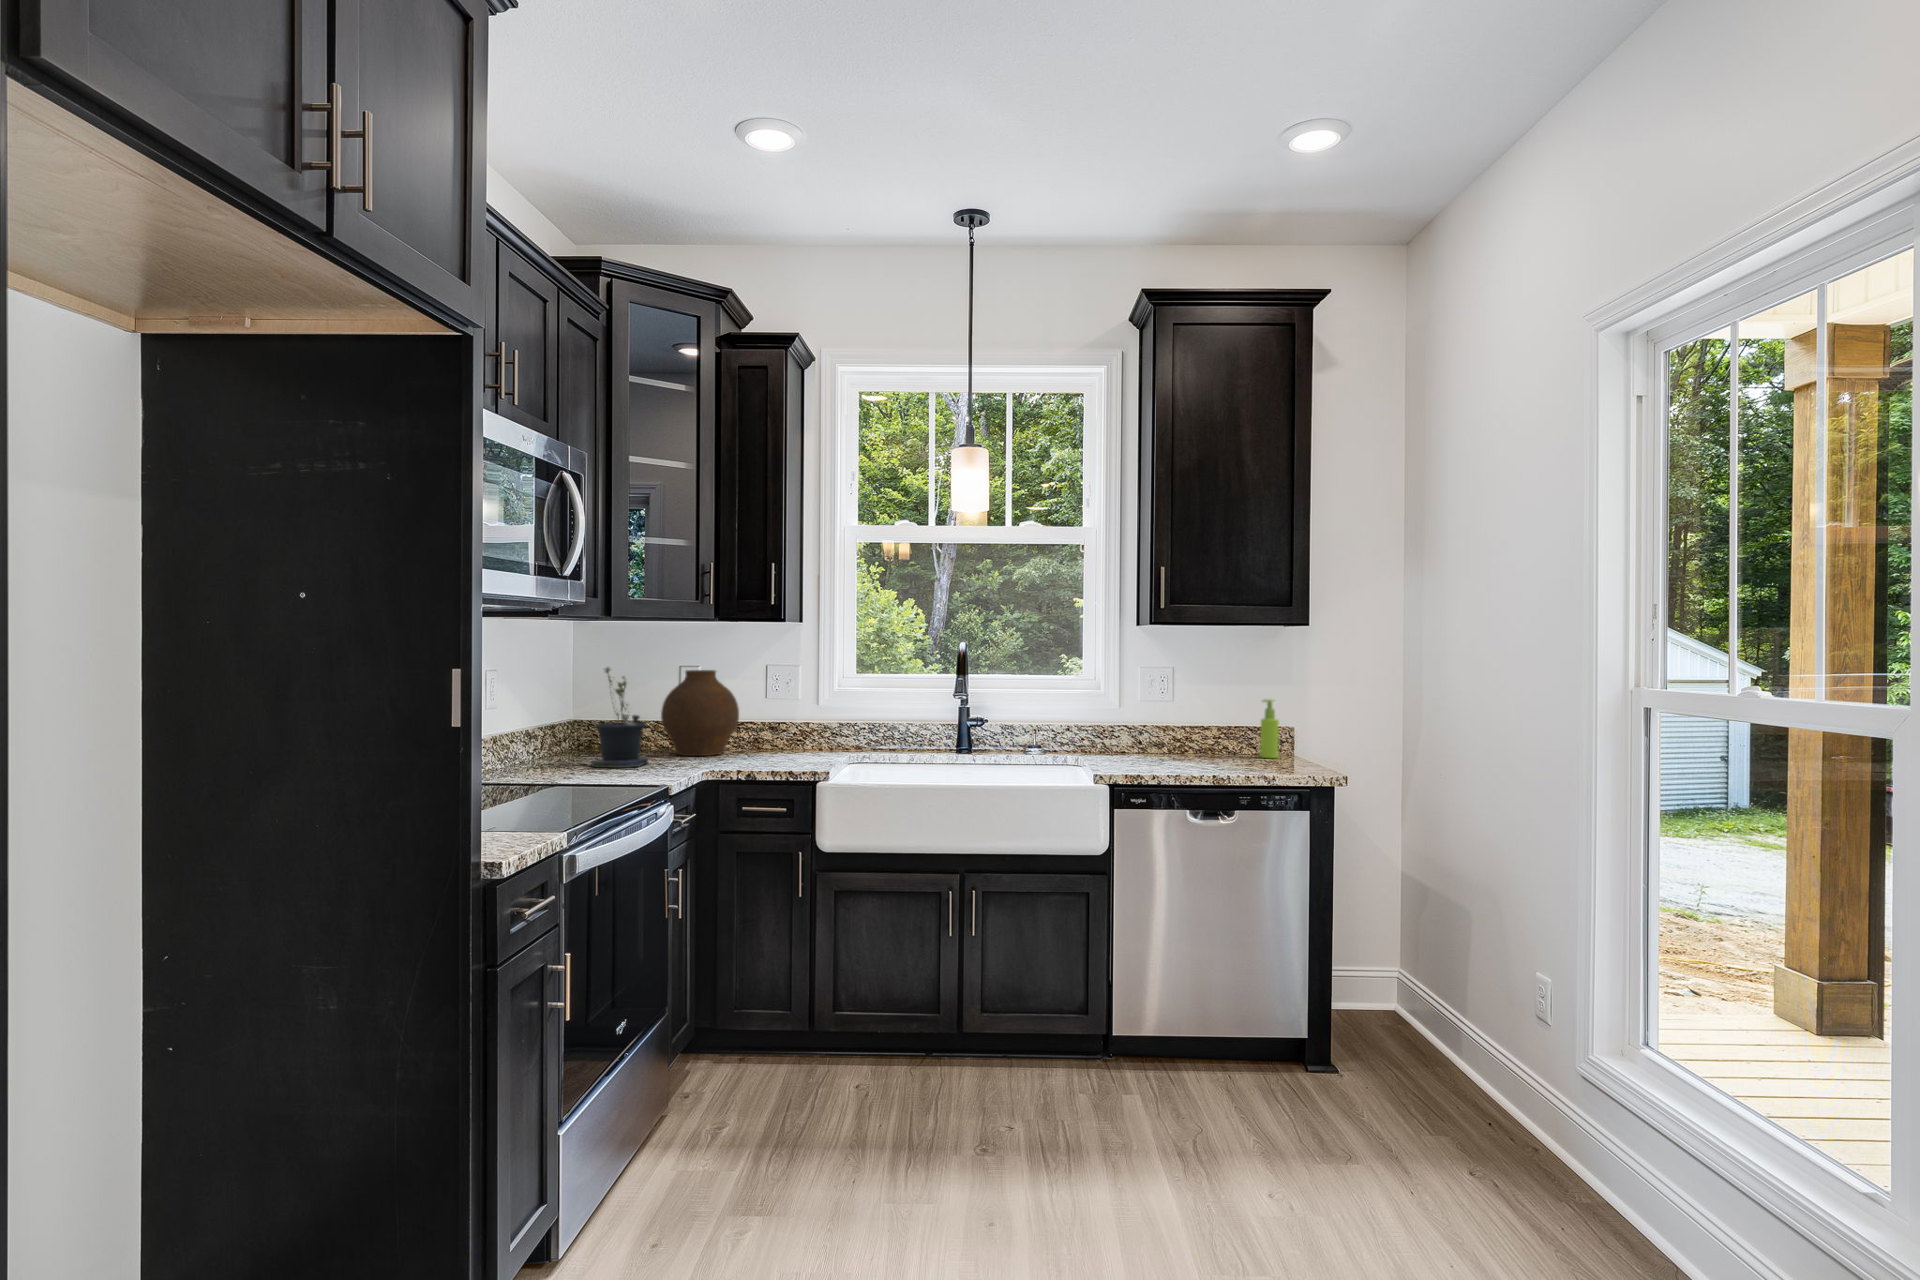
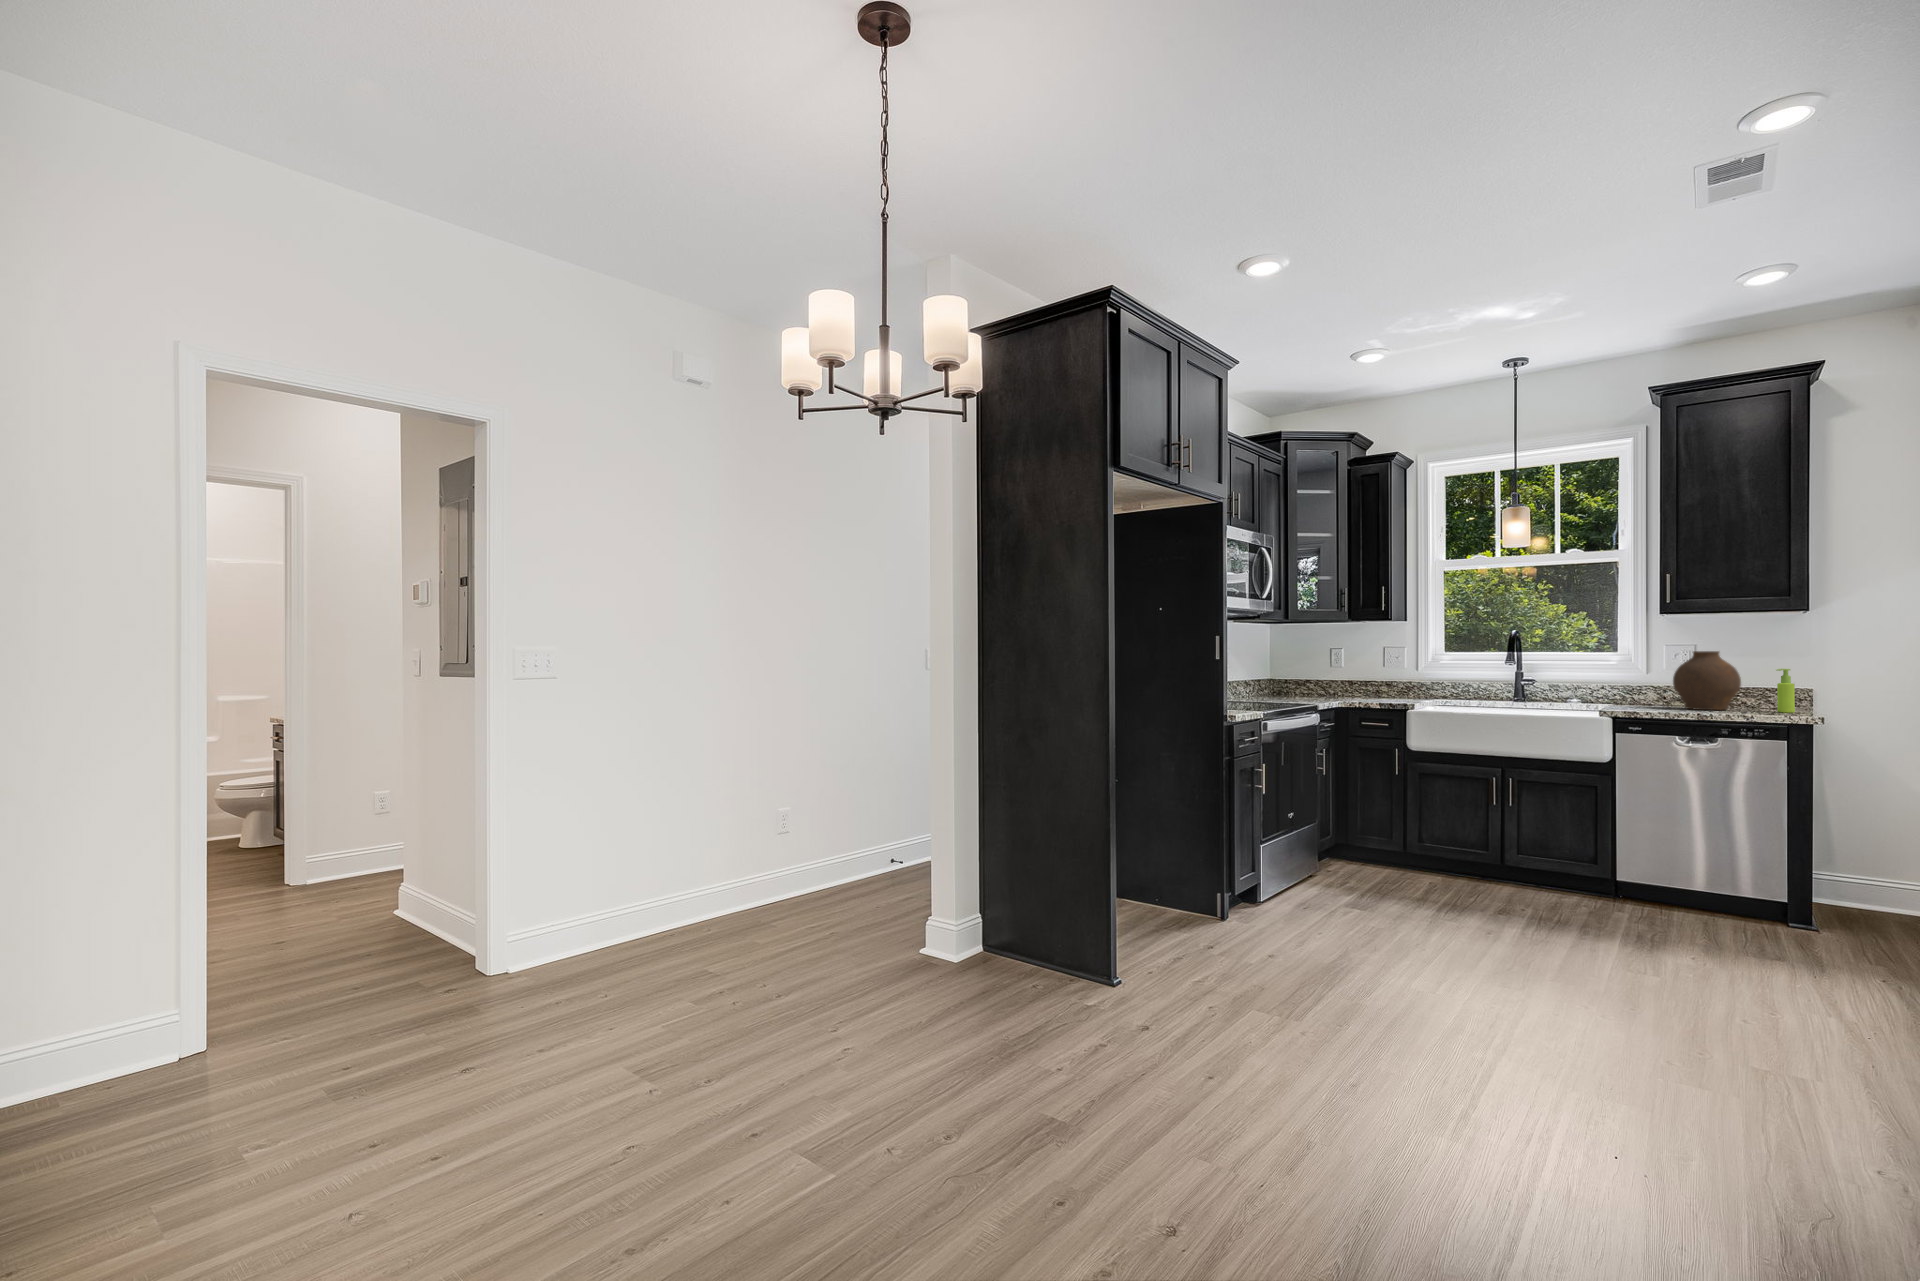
potted plant: present [582,667,649,768] -> none [1273,646,1311,700]
vase: present [661,670,739,756] -> present [1673,651,1741,710]

